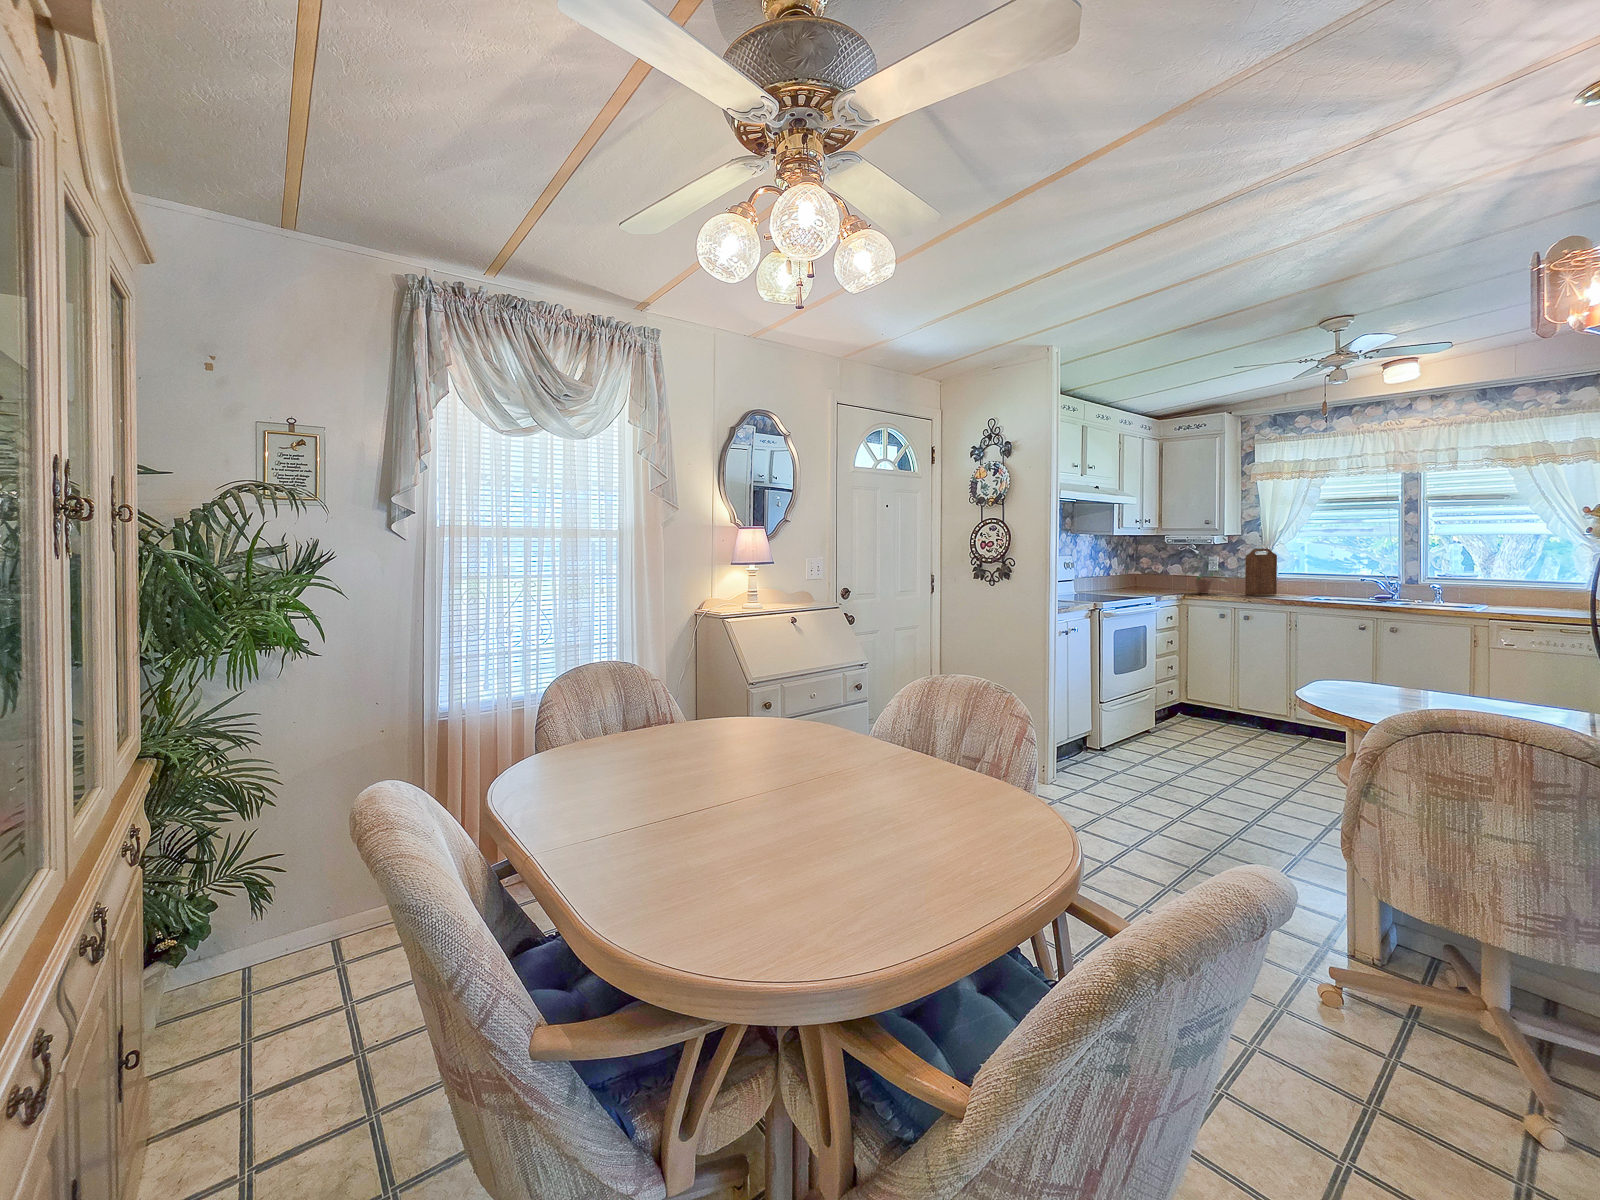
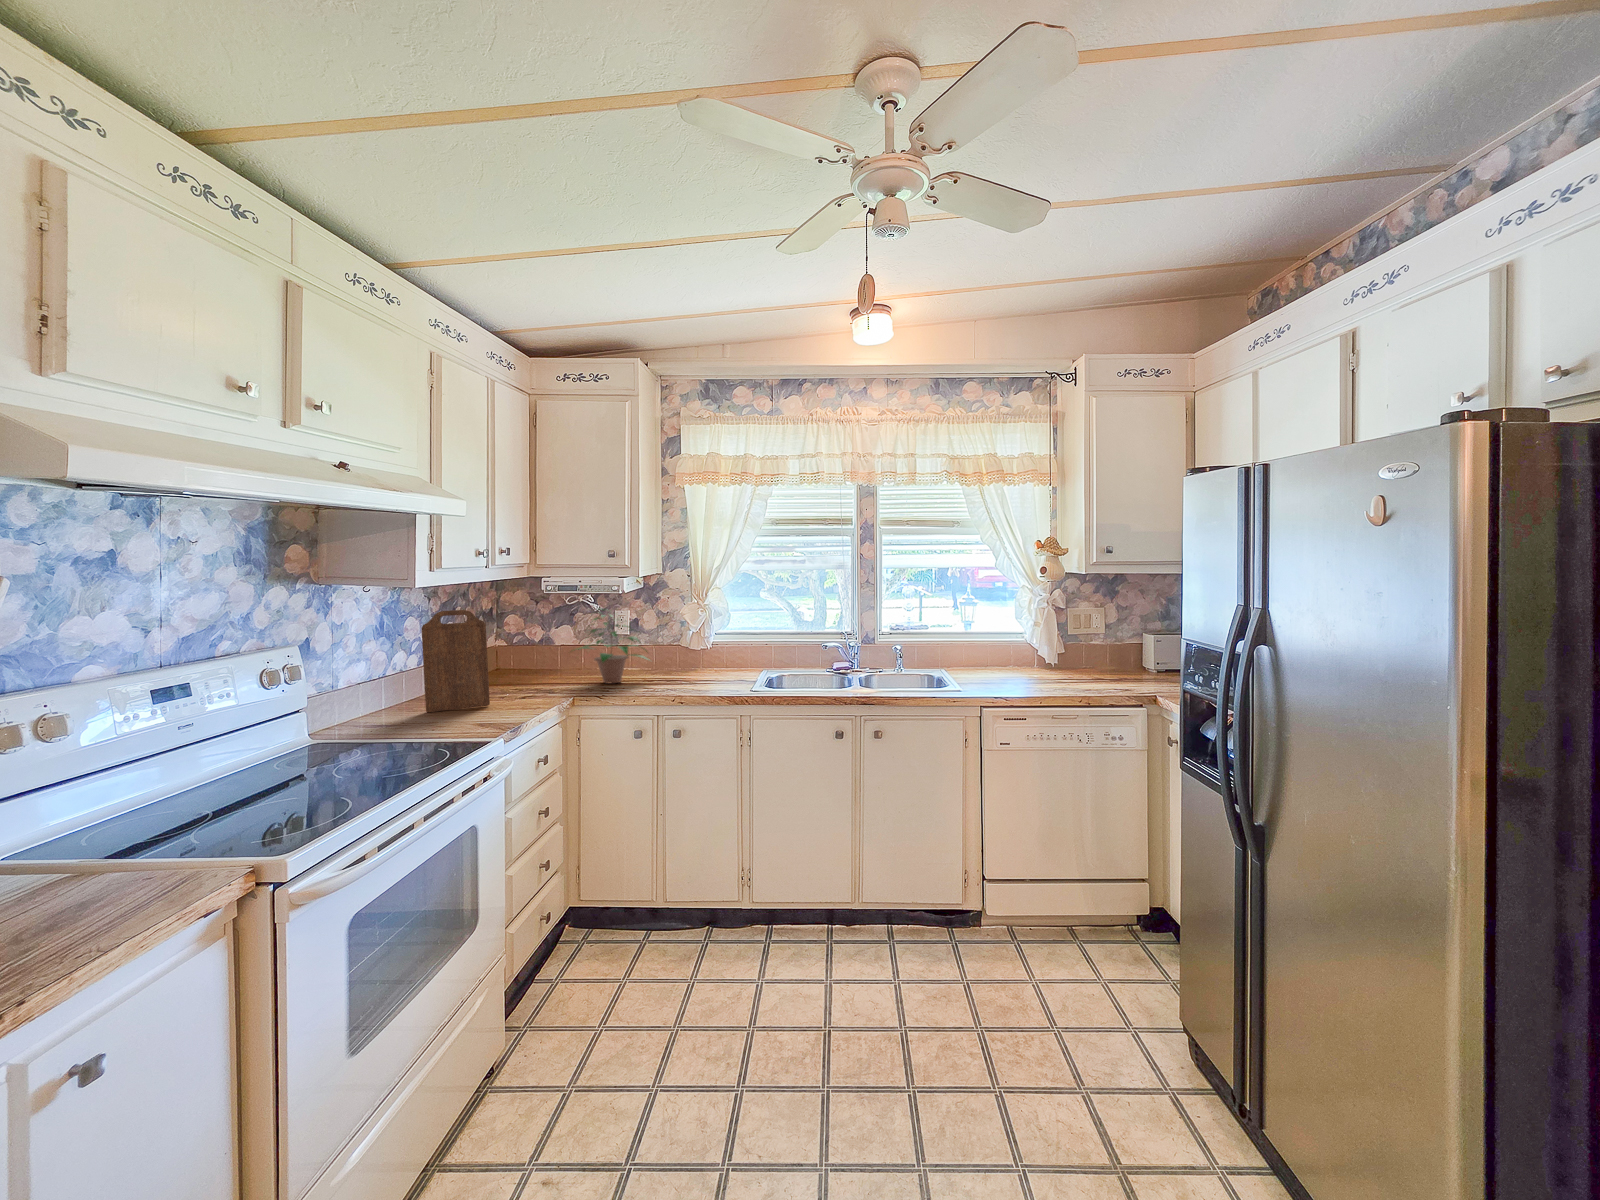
cutting board: present [1245,549,1277,595] -> present [421,610,490,712]

